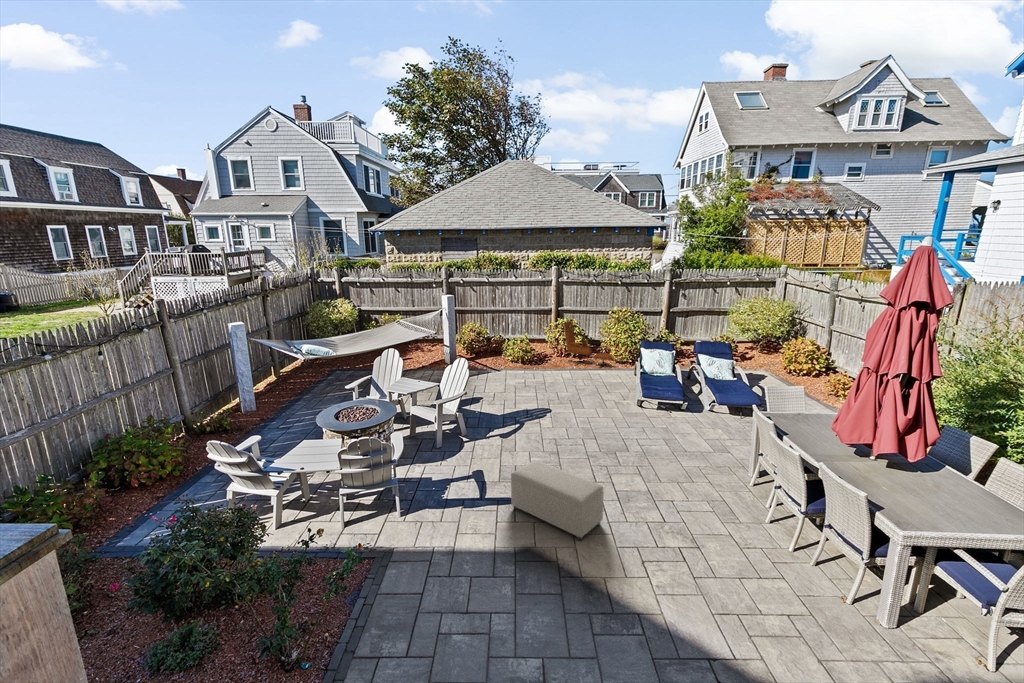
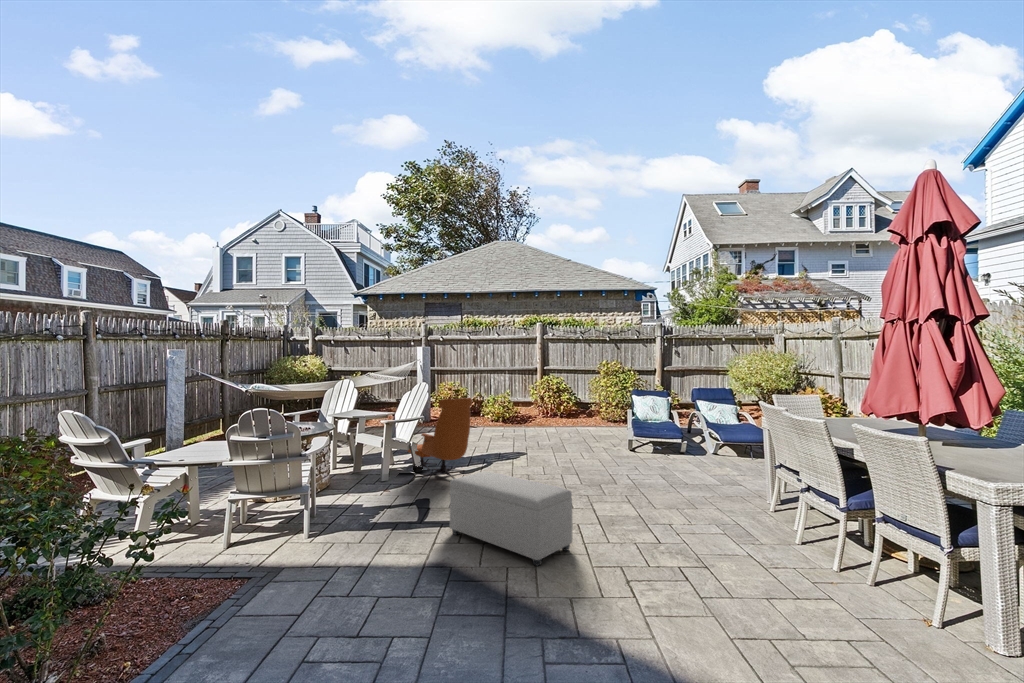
lounge chair: present [563,321,613,368] -> present [407,398,472,479]

